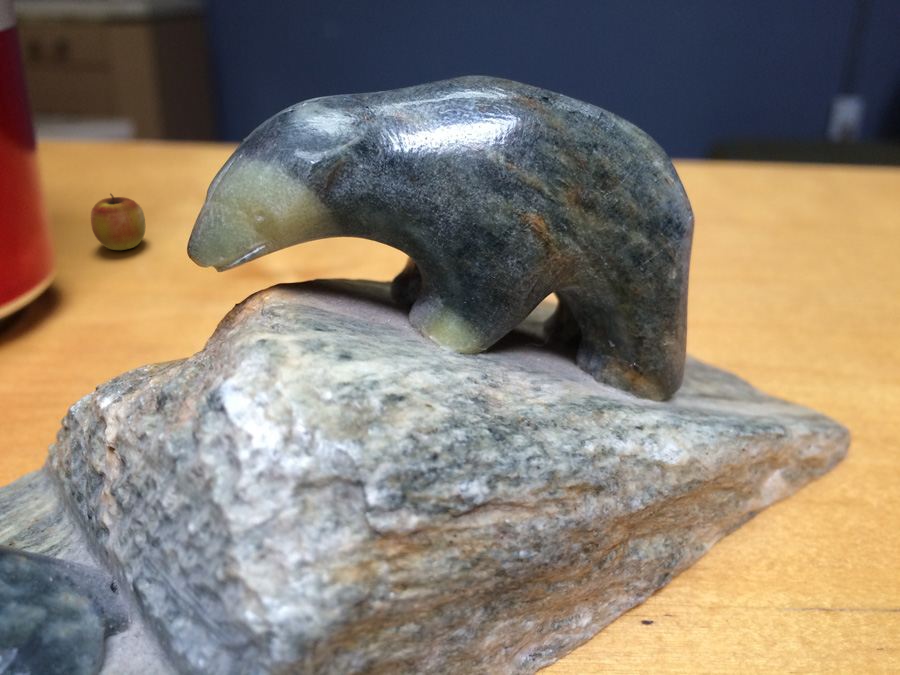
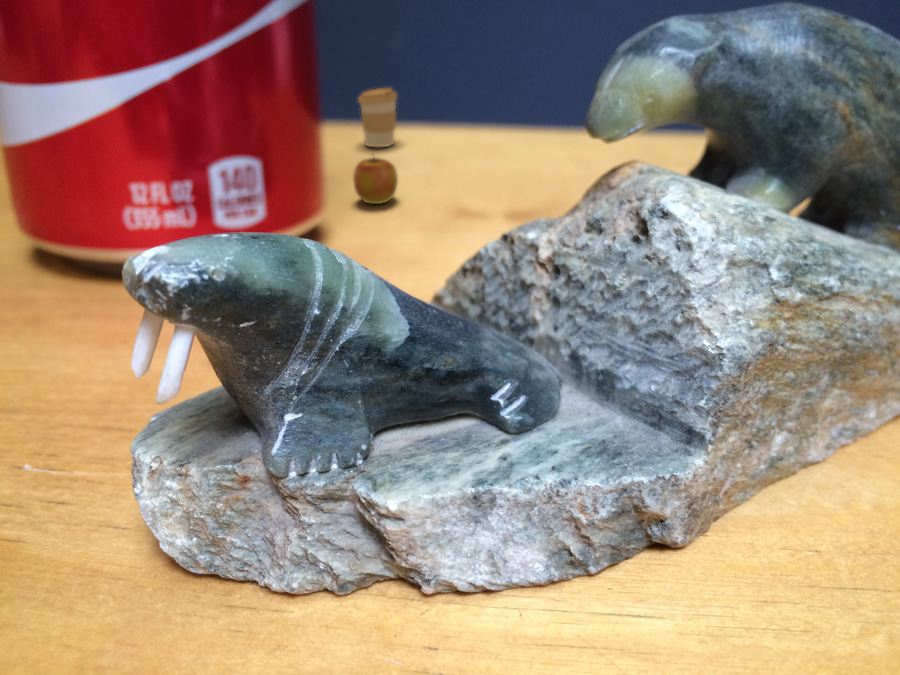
coffee cup: none [136,105,182,172] -> present [358,88,397,147]

